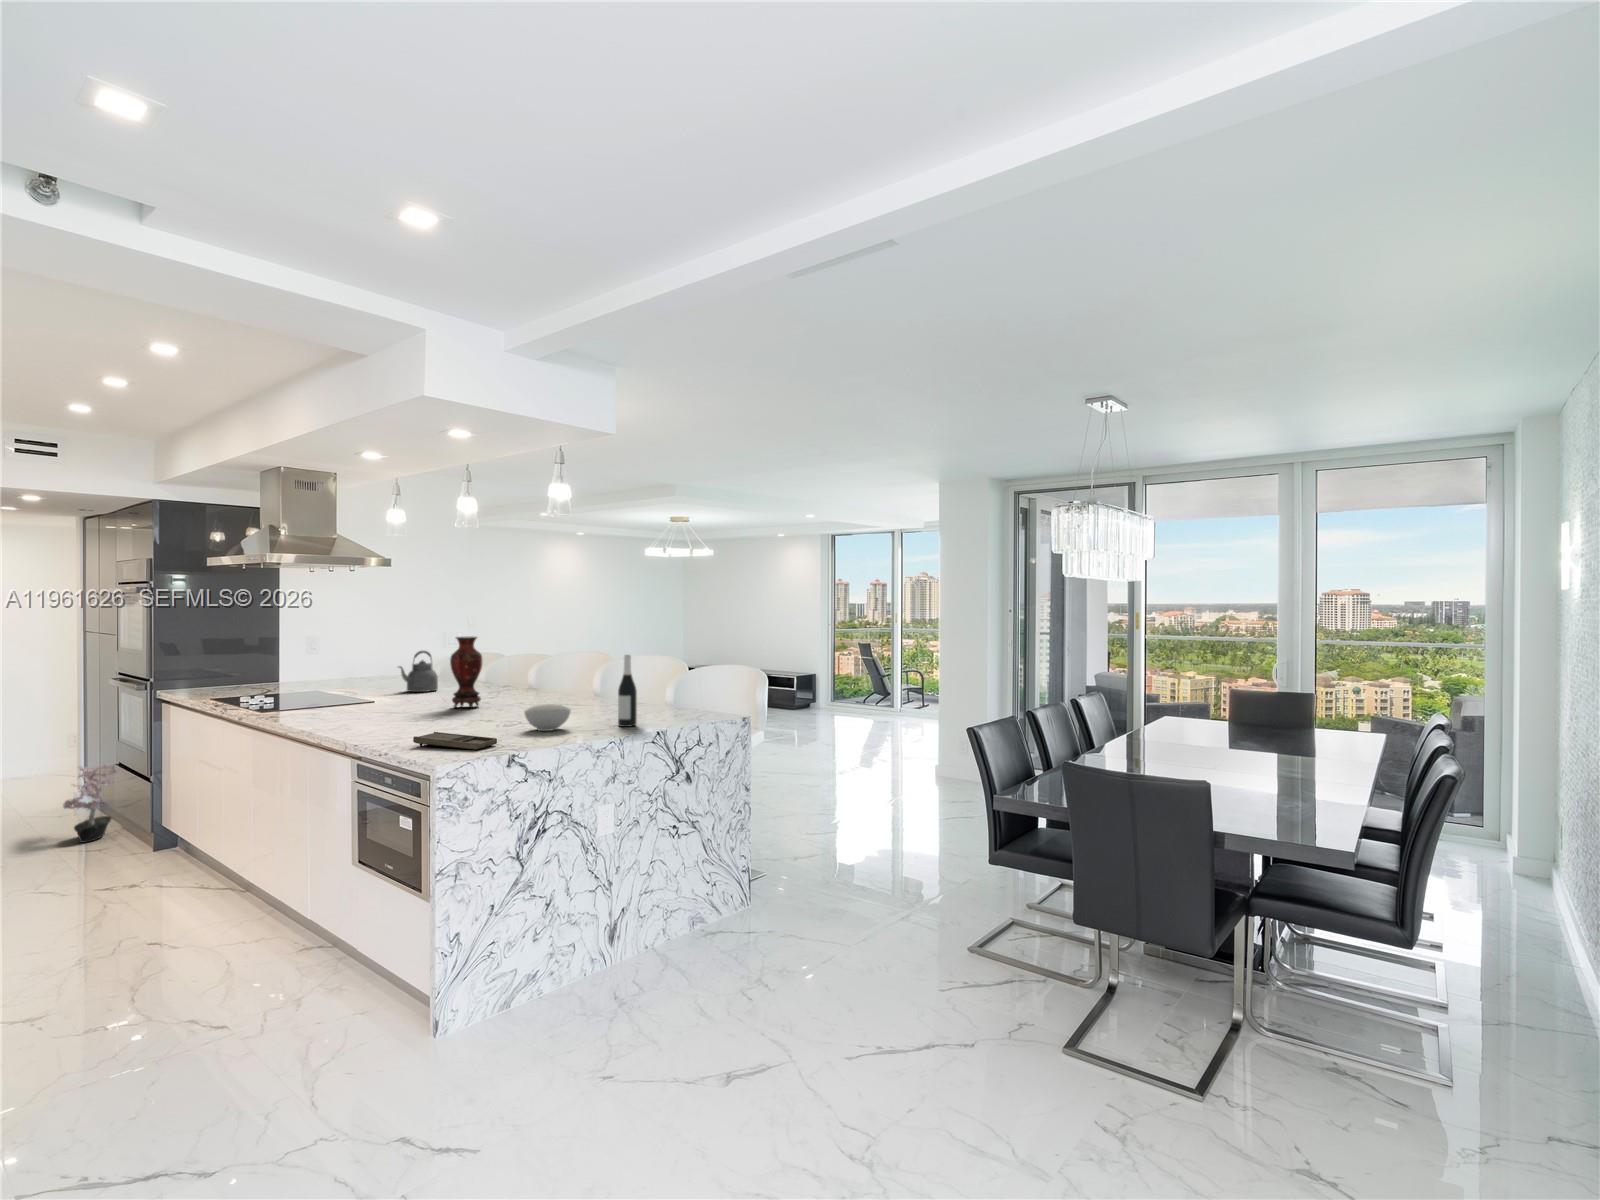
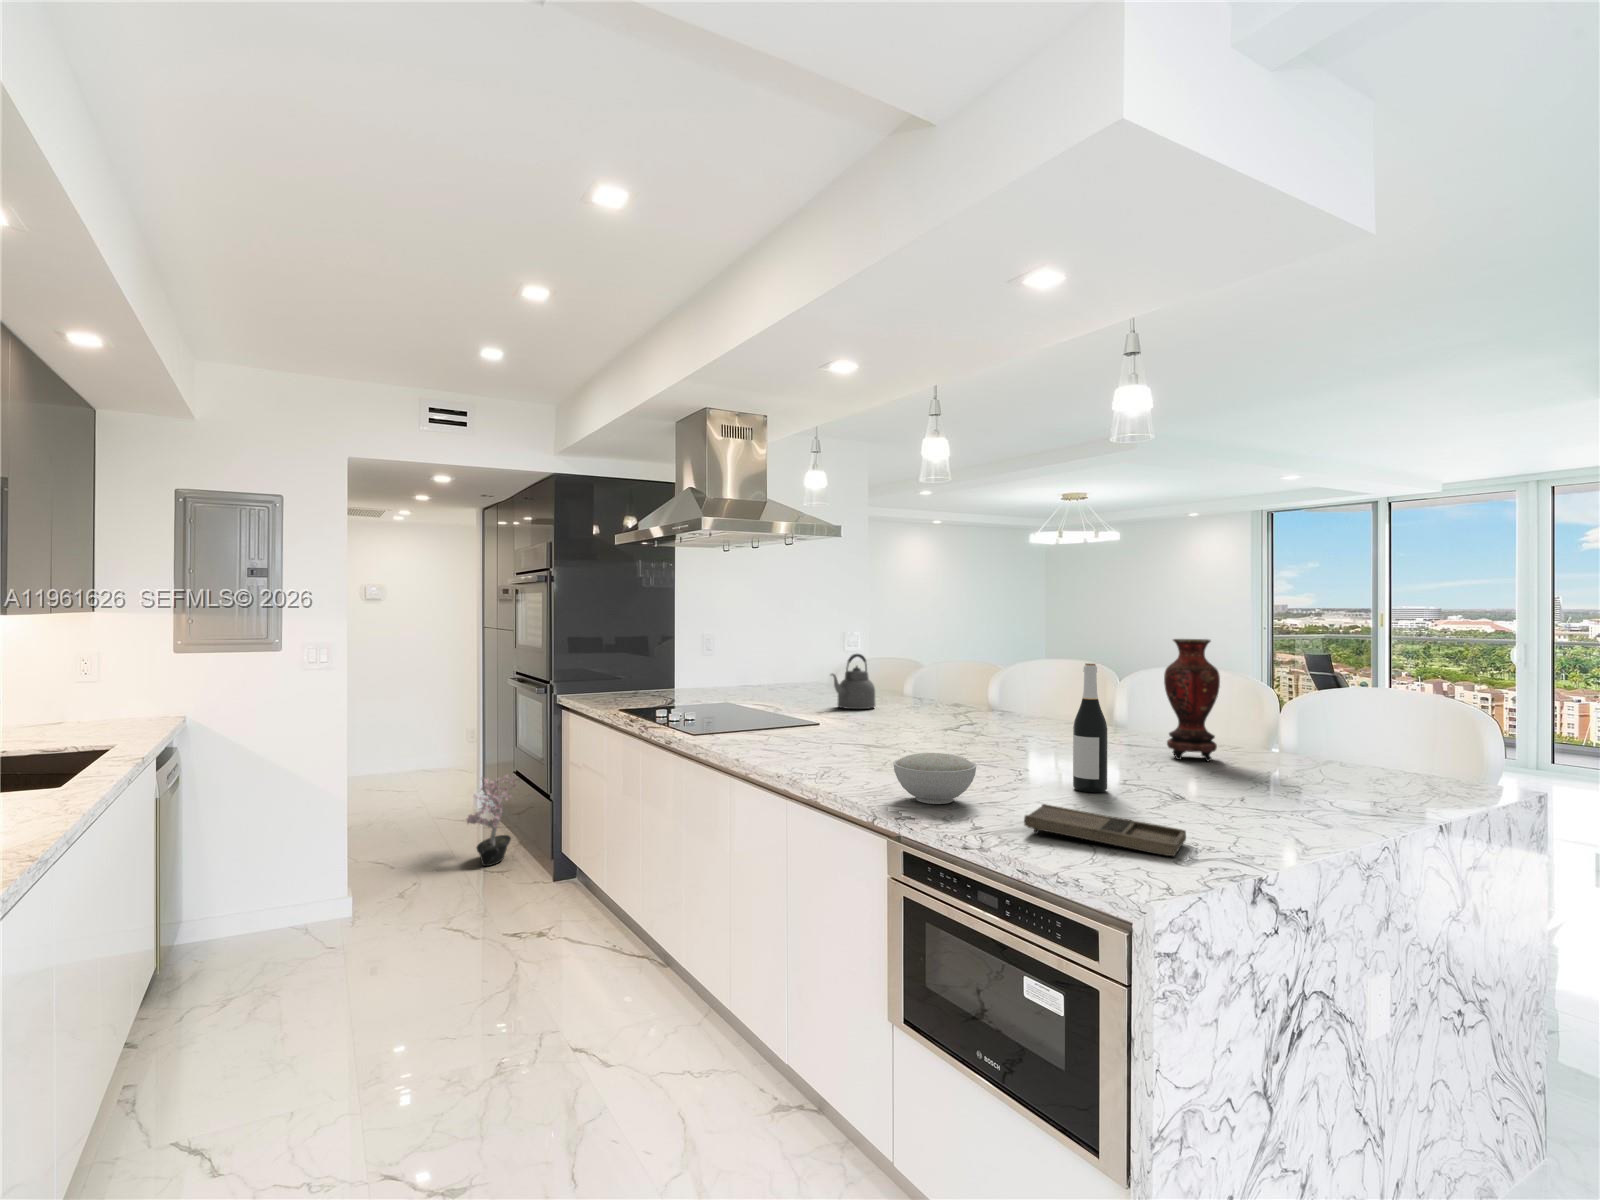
vase: present [450,637,482,708] -> present [1164,639,1220,761]
wine bottle: present [618,655,637,727] -> present [1073,663,1107,793]
bowl: present [524,704,571,731] -> present [893,753,976,804]

